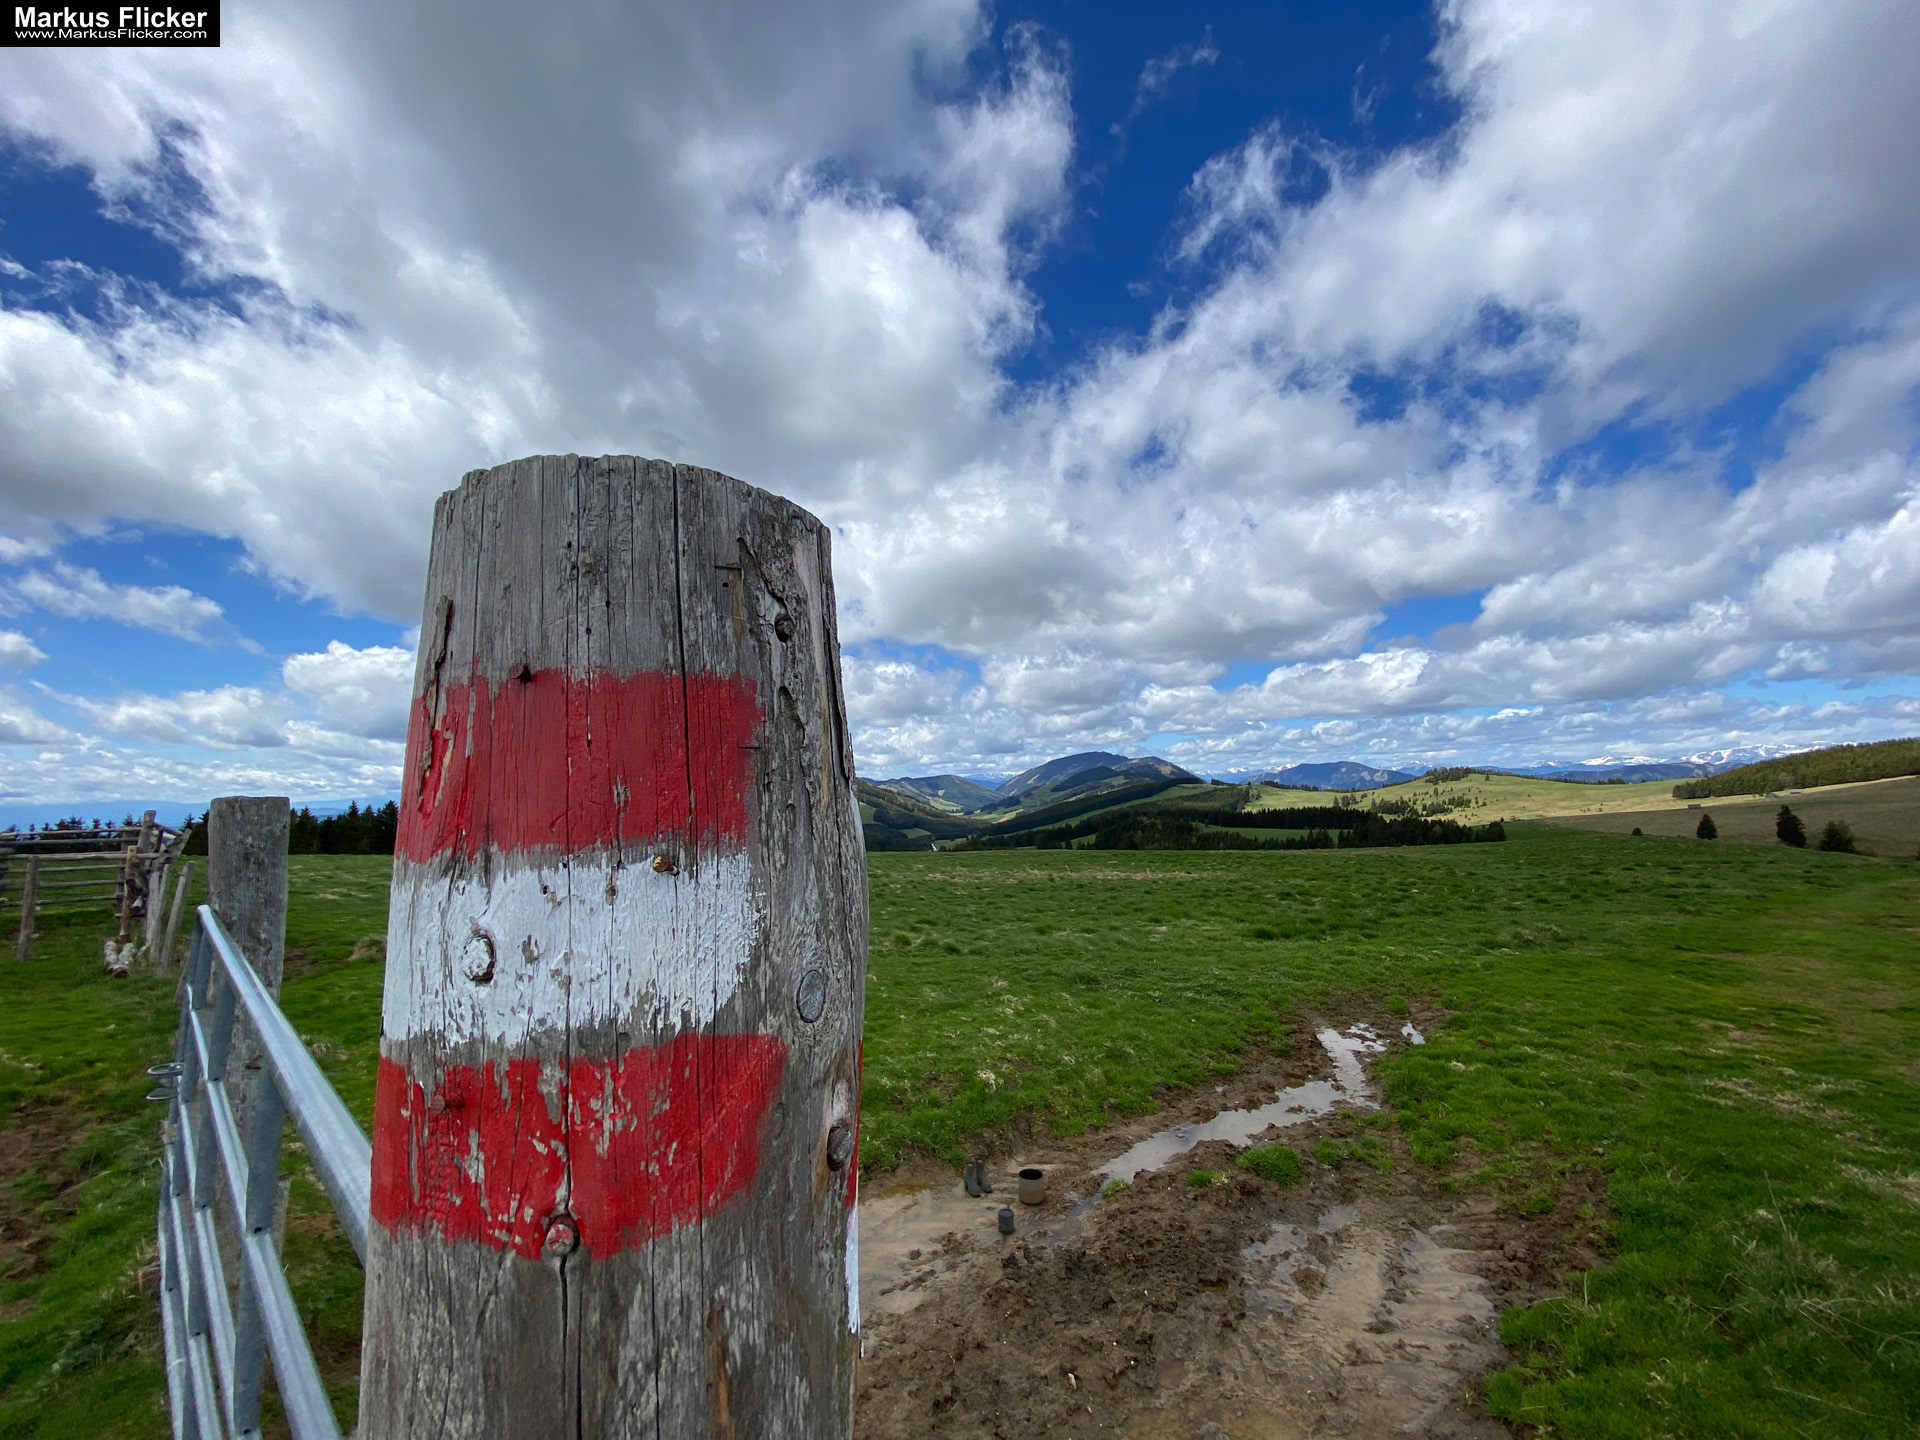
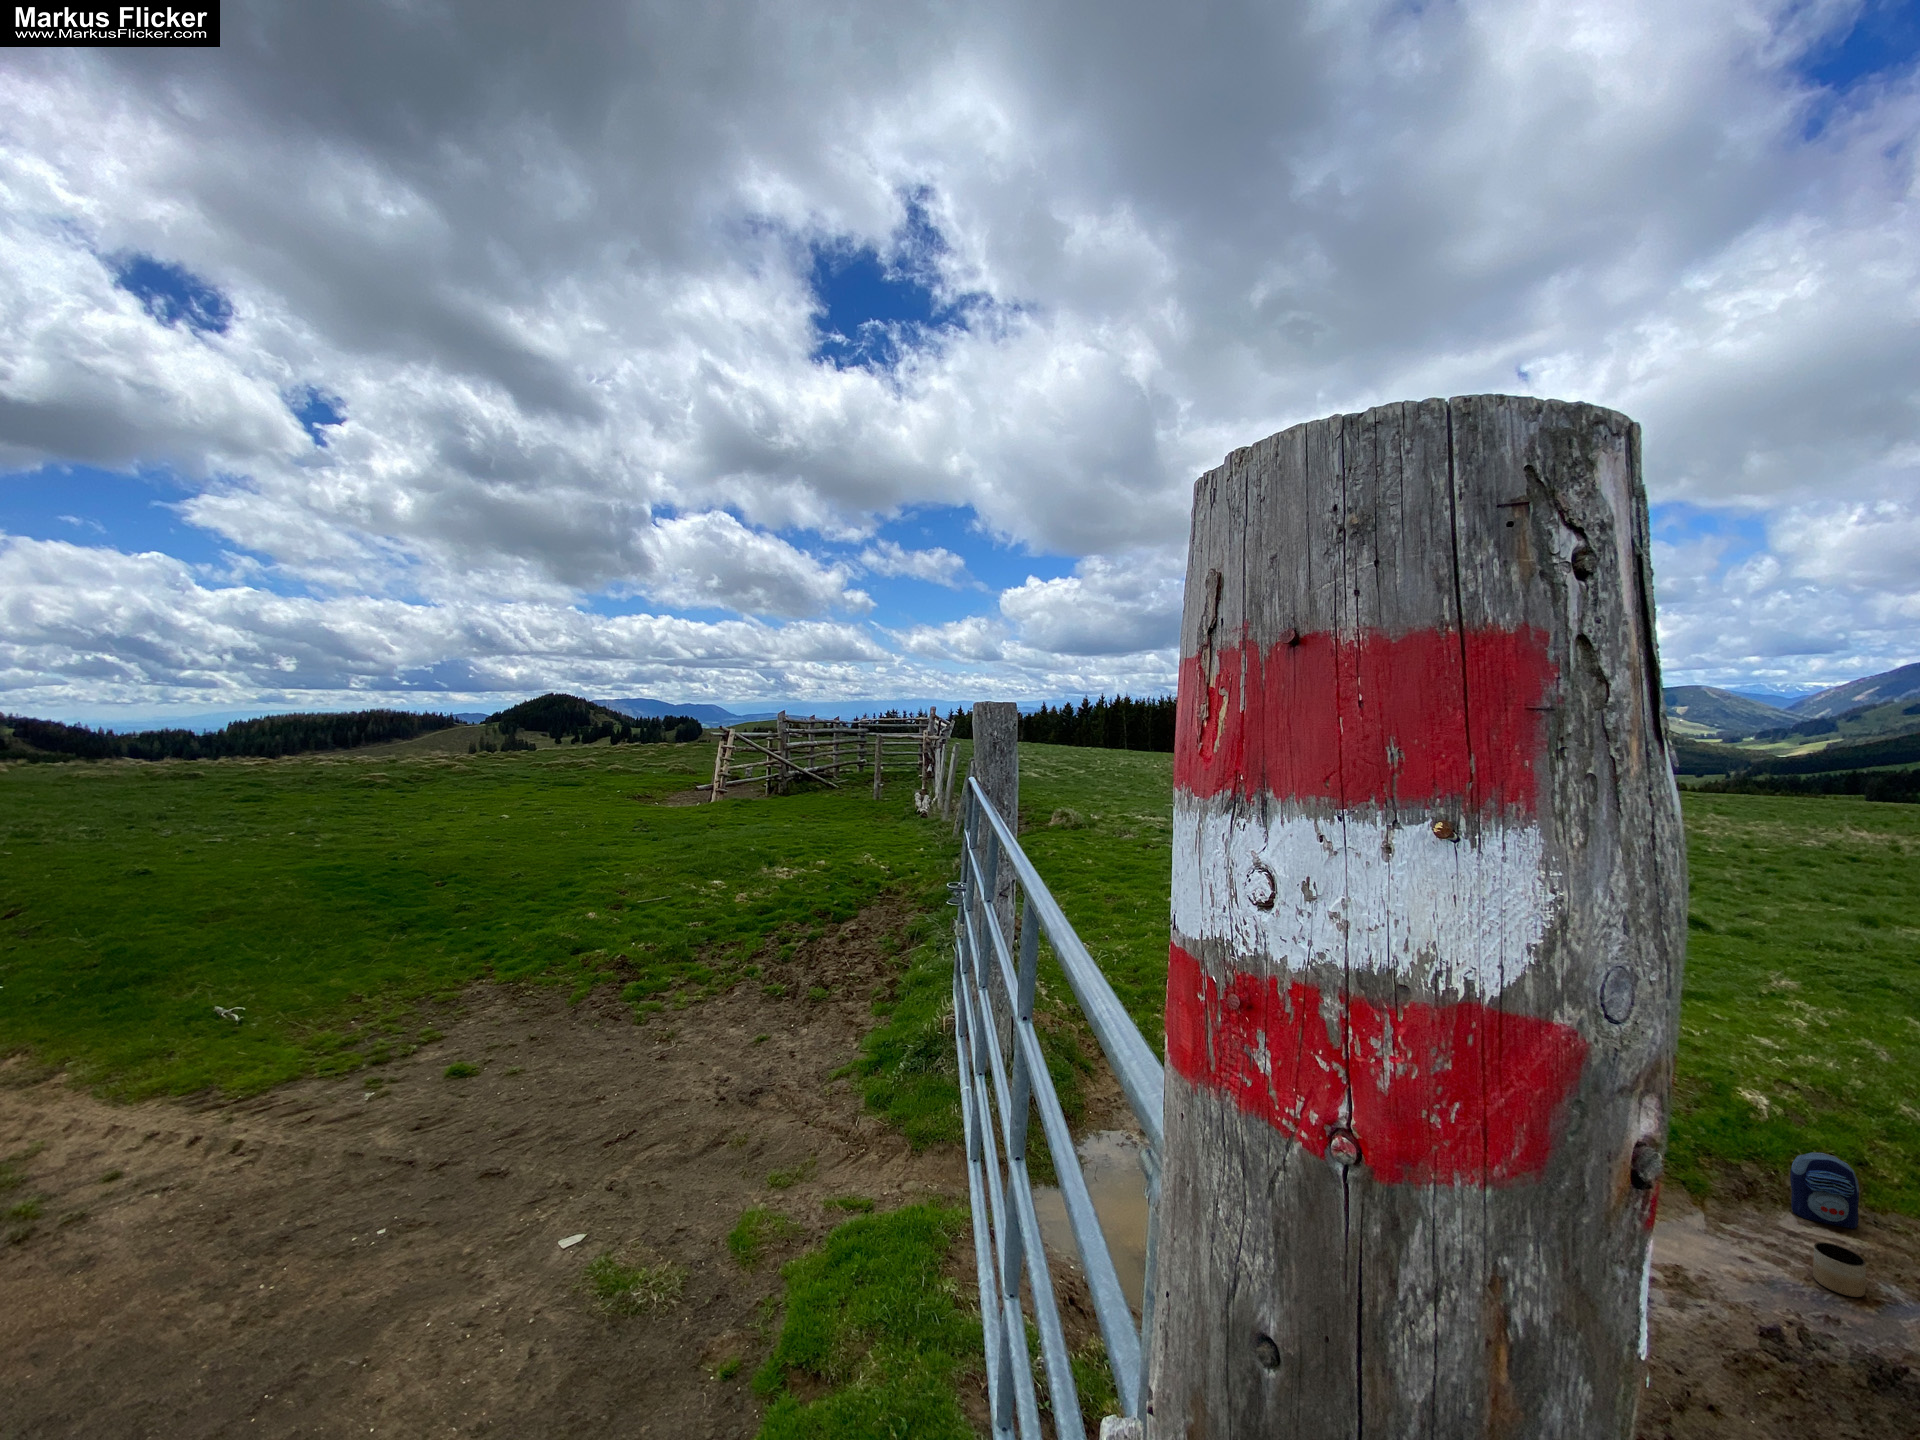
backpack: none [1005,1103,1040,1156] -> present [1790,1152,1859,1229]
boots: present [964,1158,992,1196] -> none [1712,1200,1761,1250]
watering can: present [998,1204,1015,1233] -> none [1772,1277,1804,1316]

